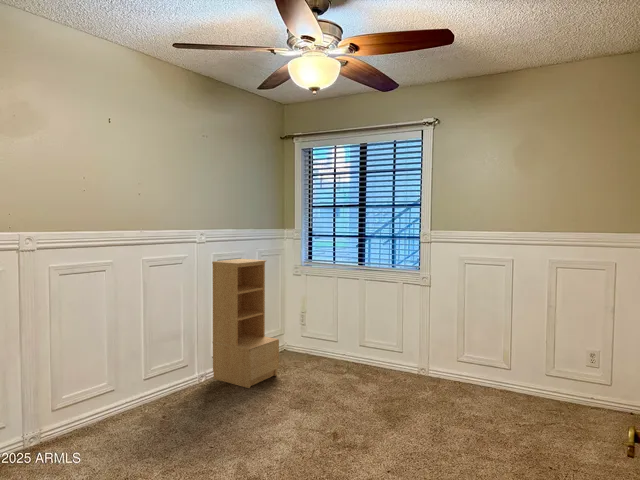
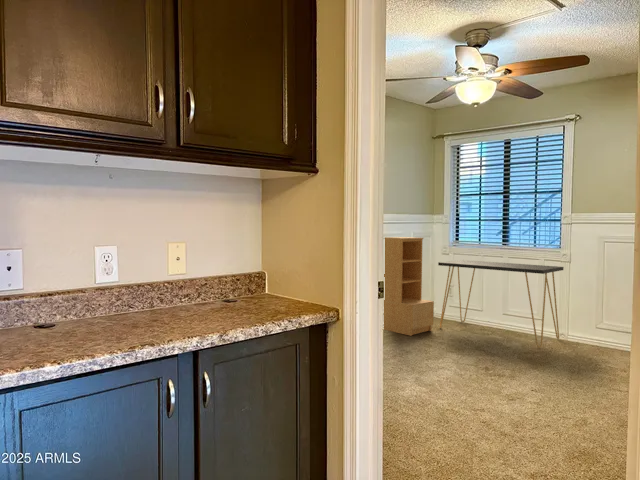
desk: none [285,283,424,393] -> present [438,260,564,348]

